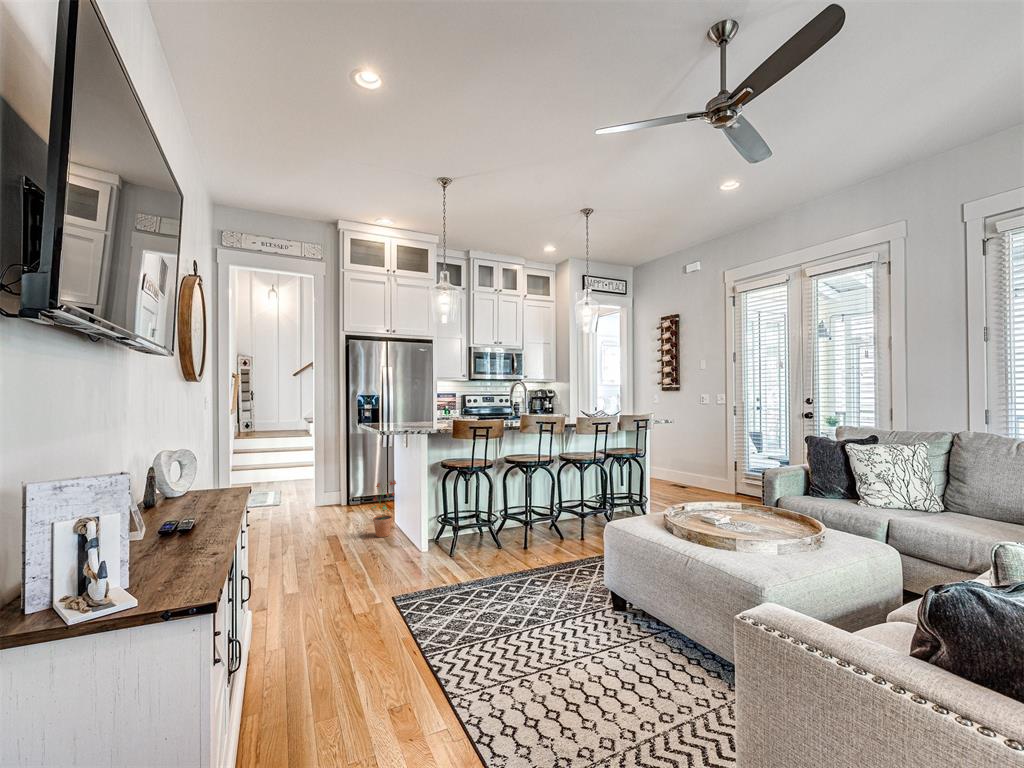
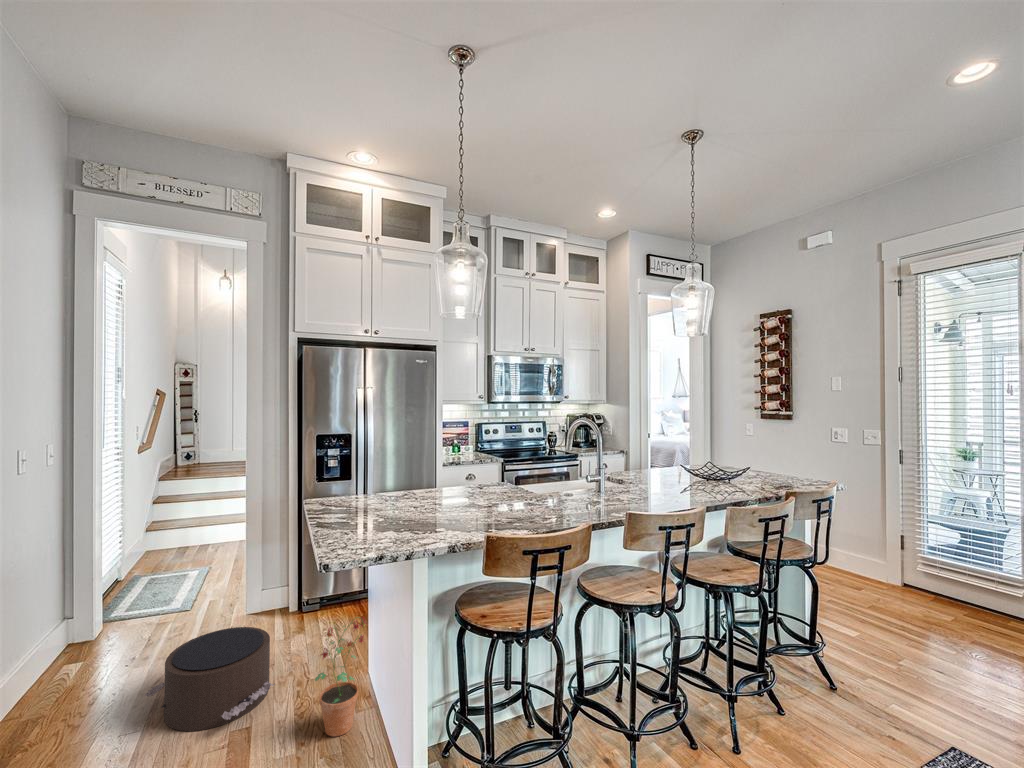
pouf: none [279,497,347,537] -> present [144,627,275,731]

